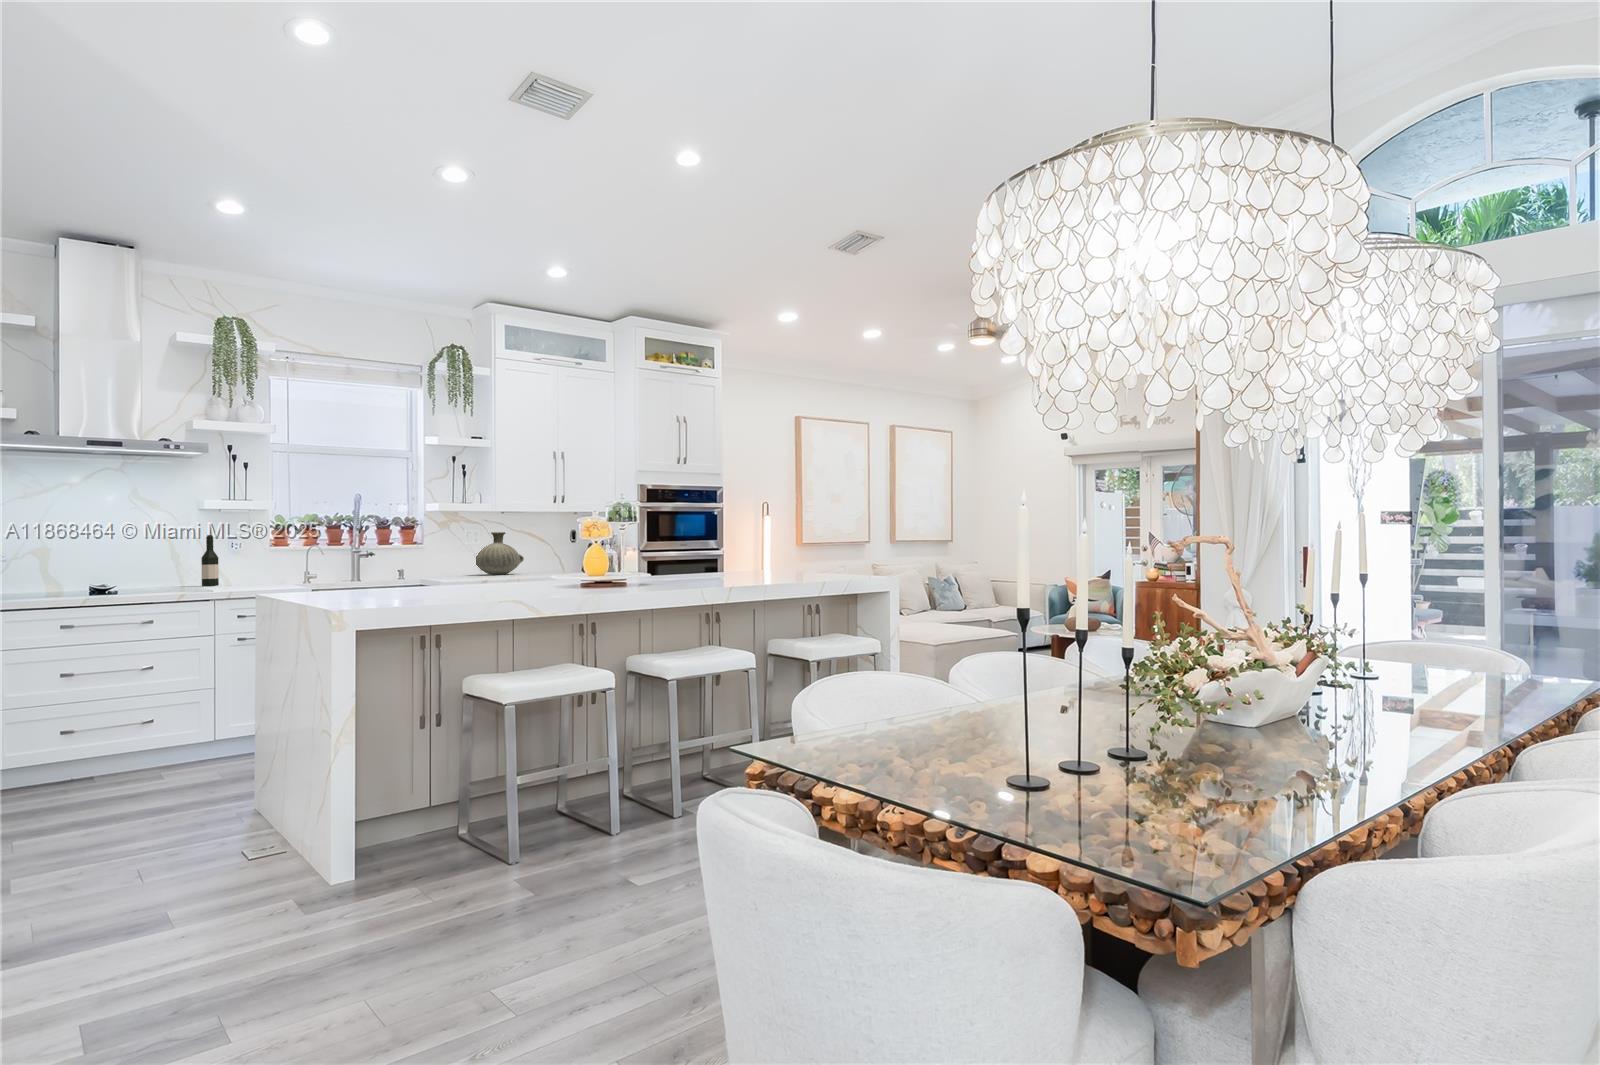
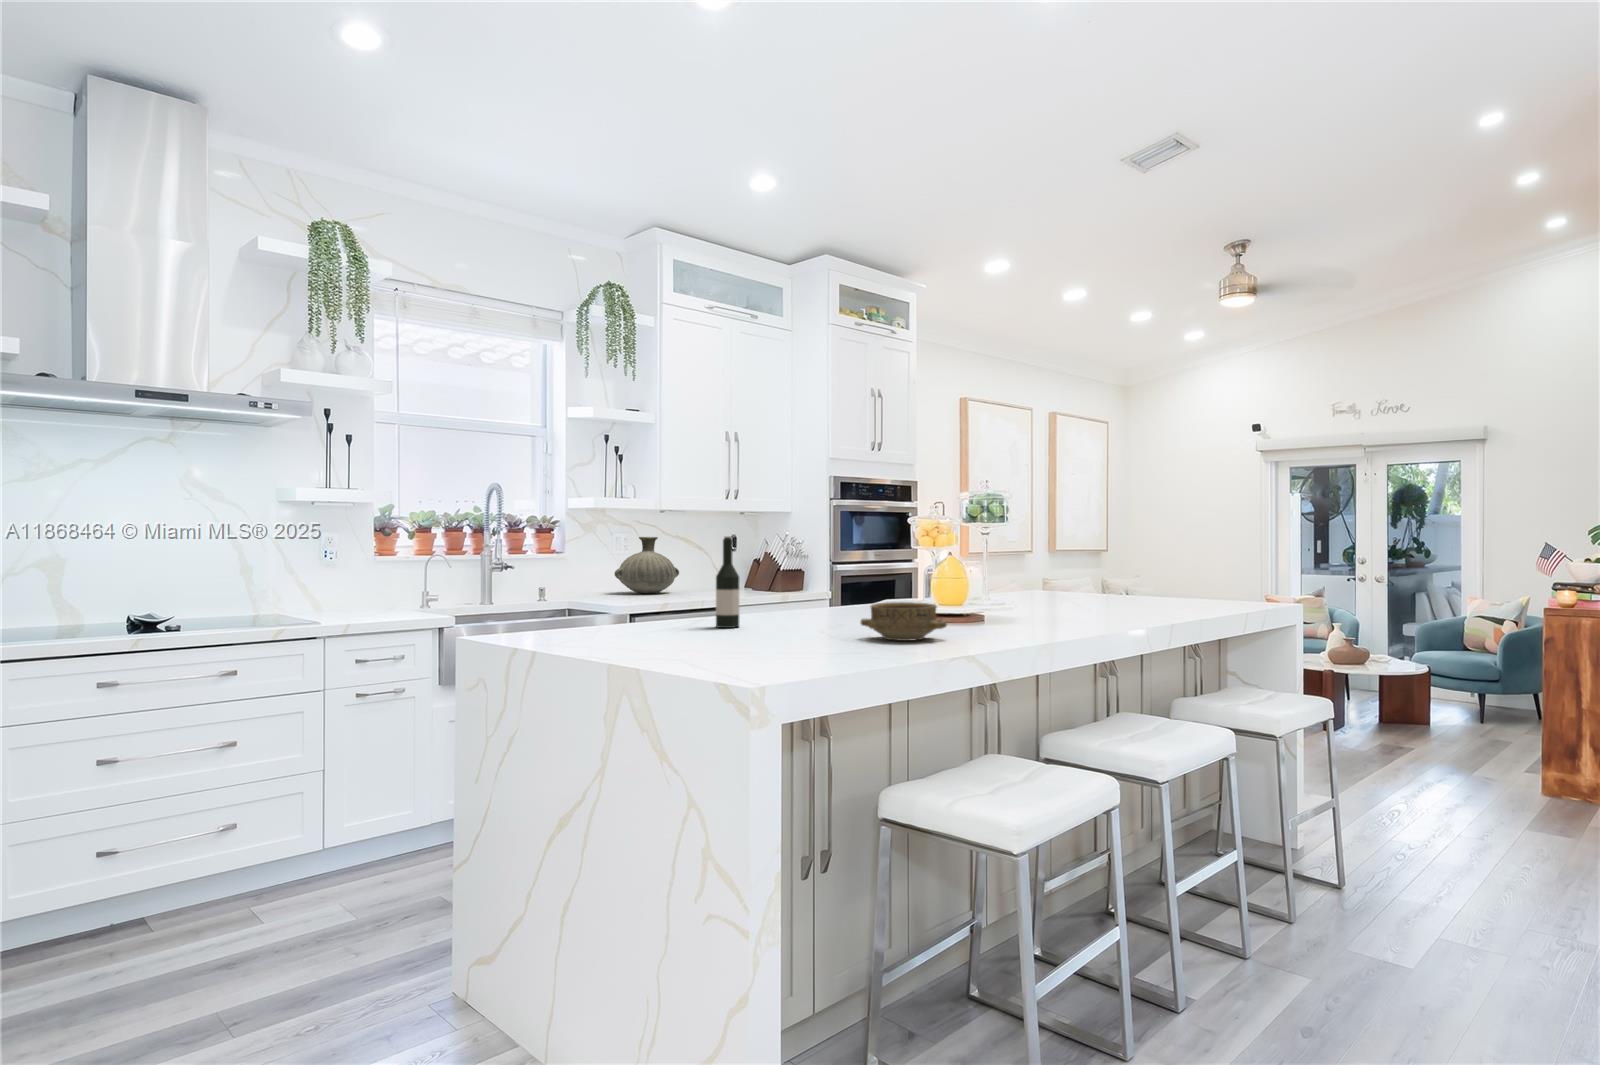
wine bottle: present [201,535,219,586] -> present [716,537,739,628]
ceramic bowl: none [509,566,563,590] -> present [860,602,947,641]

